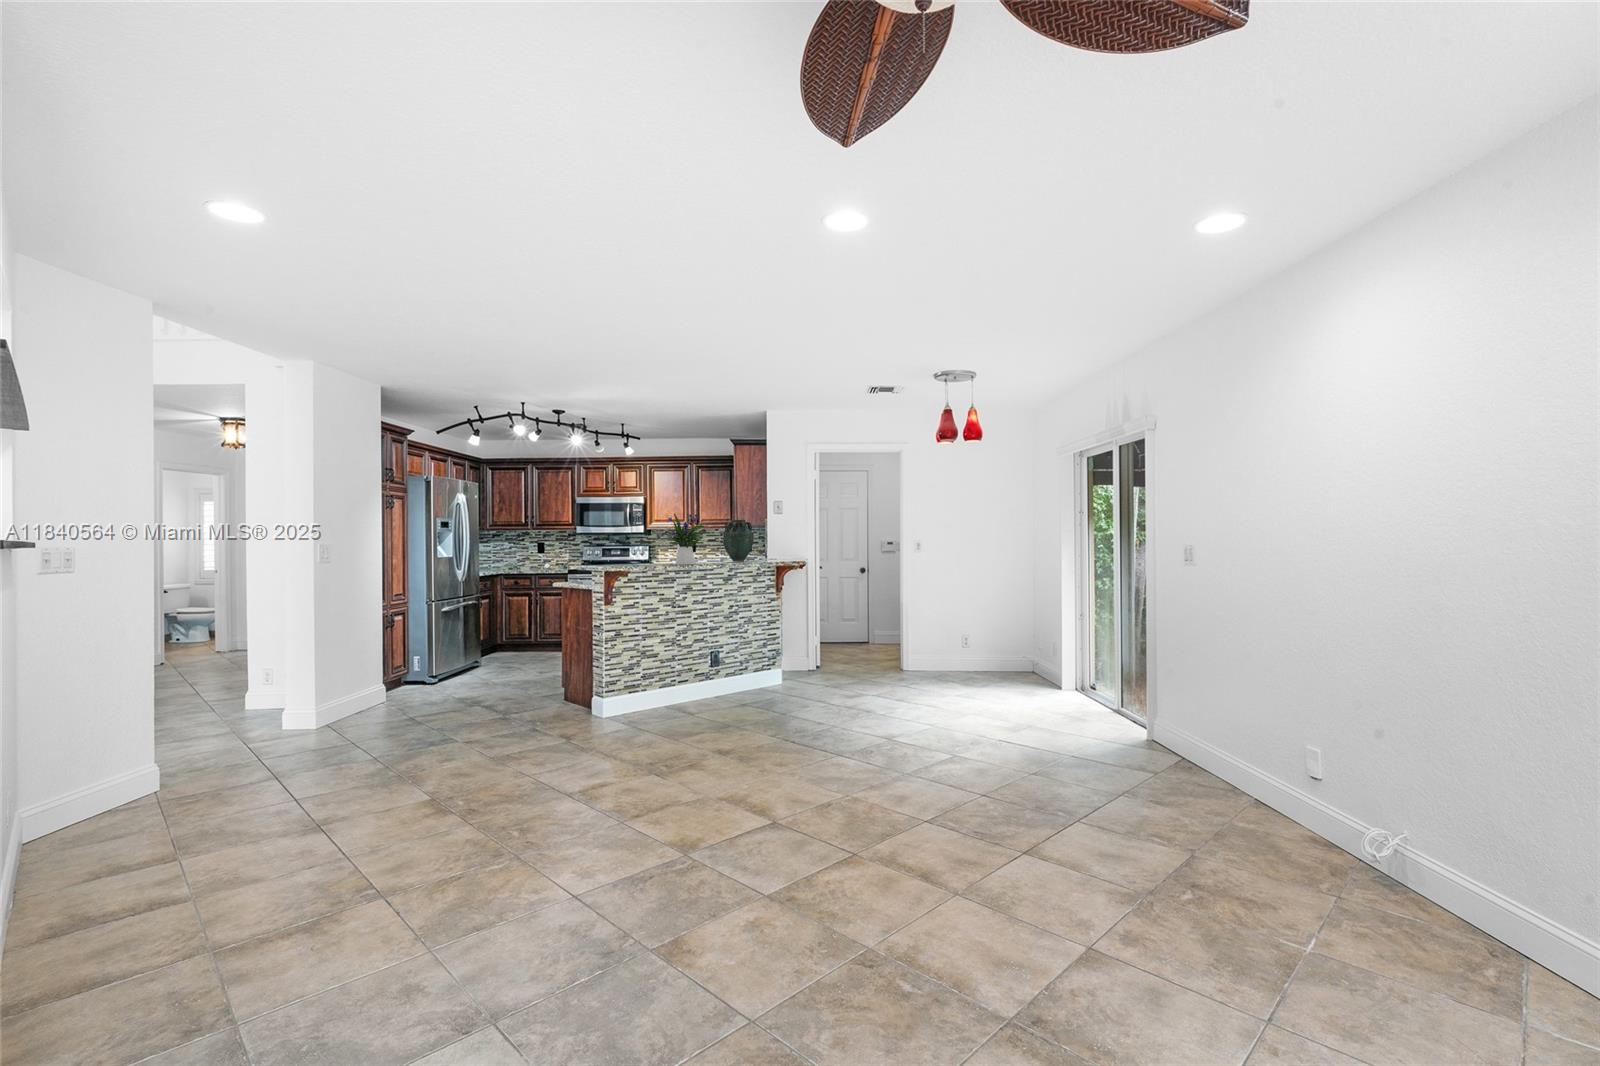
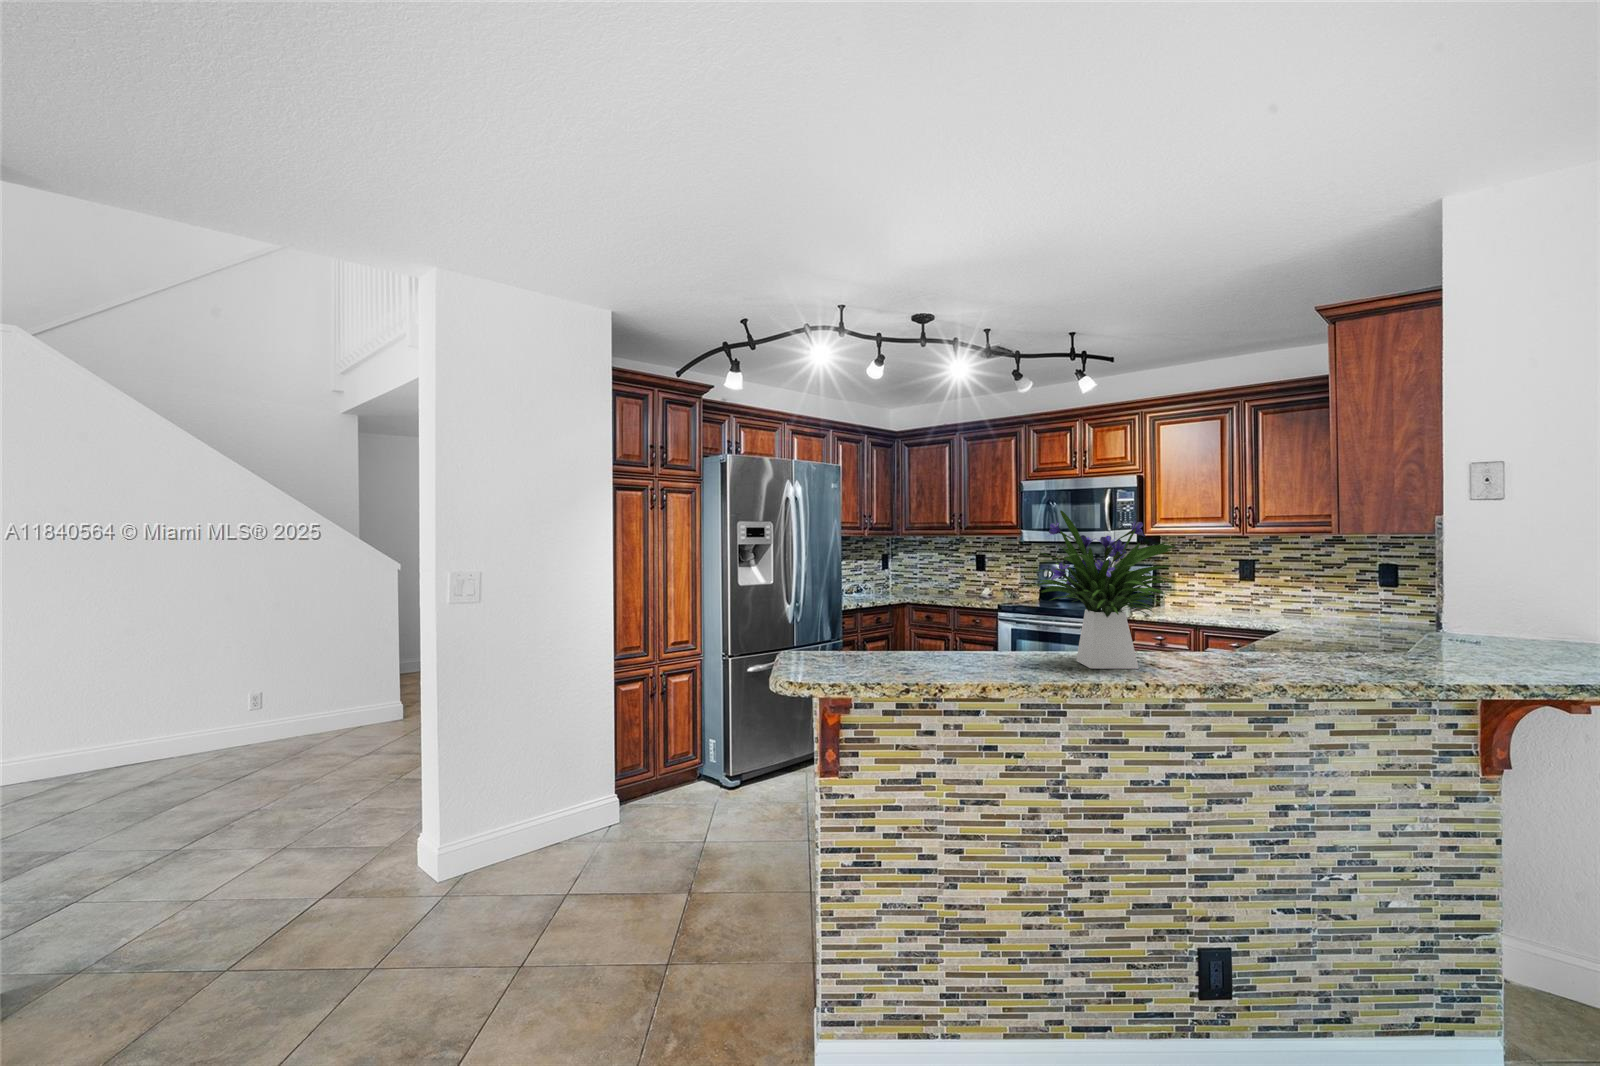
vase: present [723,520,754,562] -> none [1254,526,1377,667]

